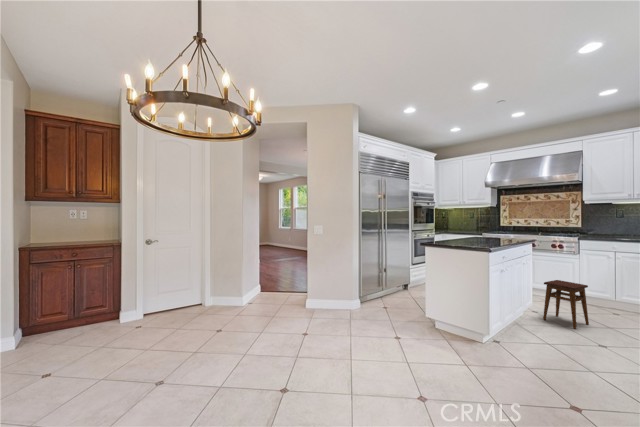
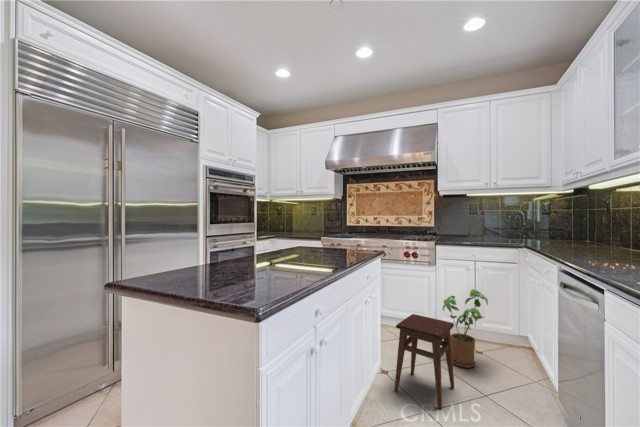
house plant: none [584,269,624,320] -> present [443,289,488,368]

